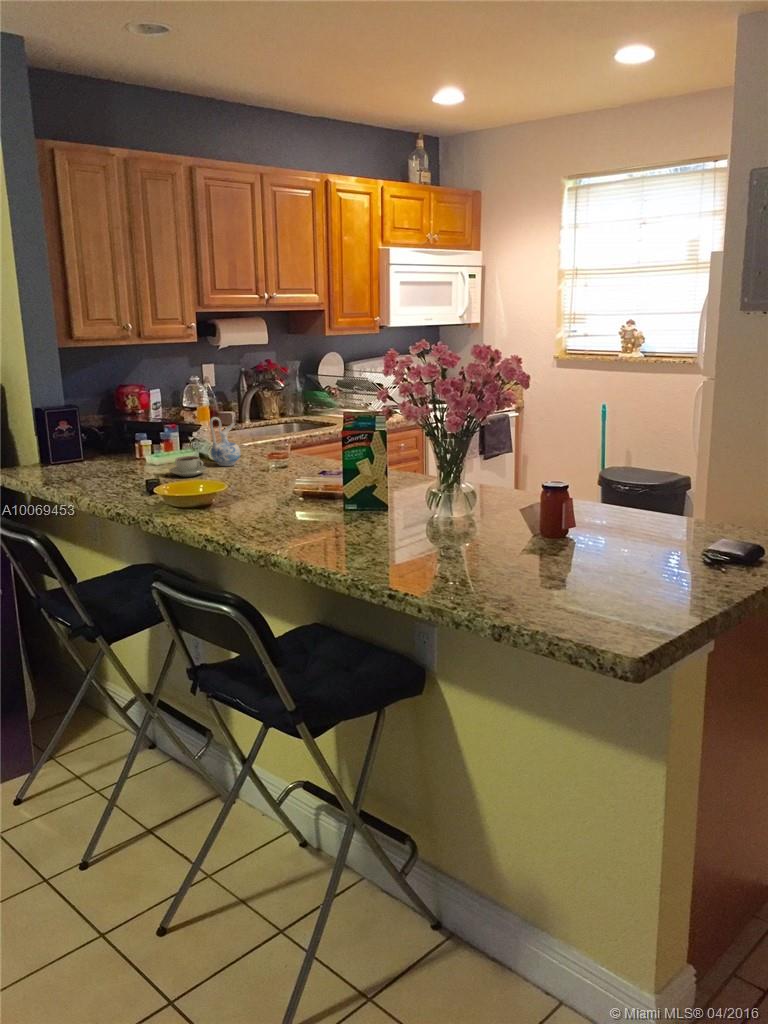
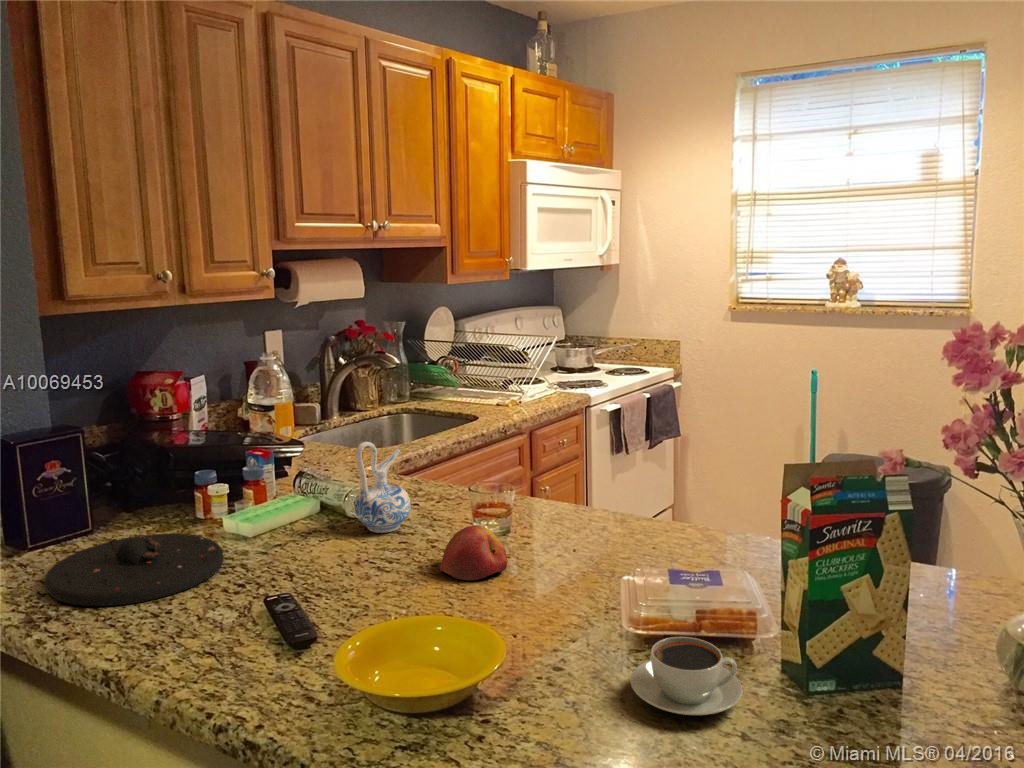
plate: none [58,456,141,481] -> present [45,534,224,606]
coffee cup: present [169,456,207,477] -> present [631,637,743,715]
apple: none [238,456,271,481] -> present [440,525,507,580]

